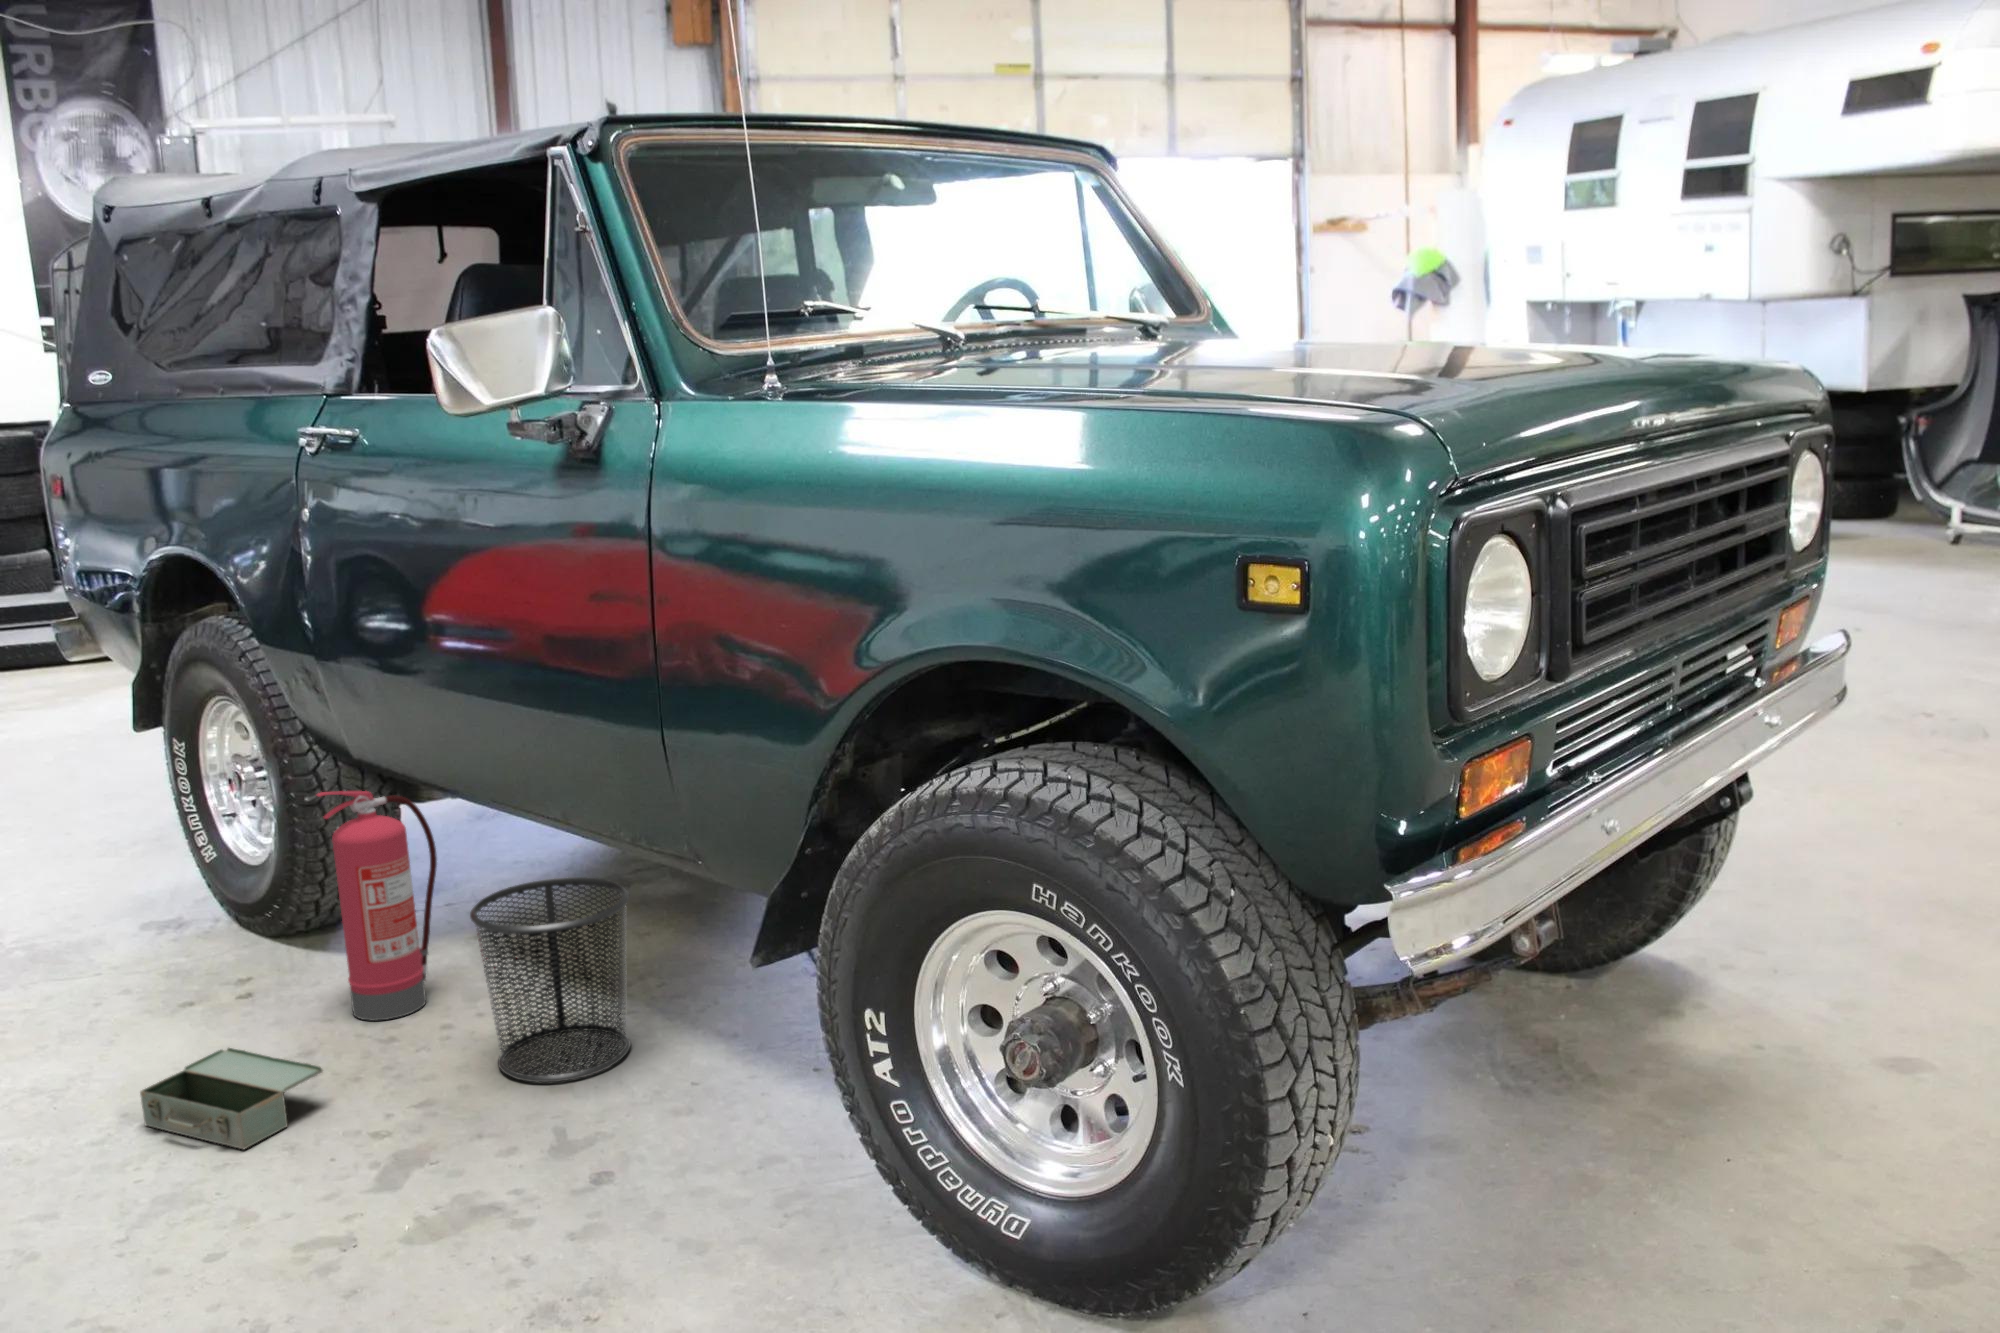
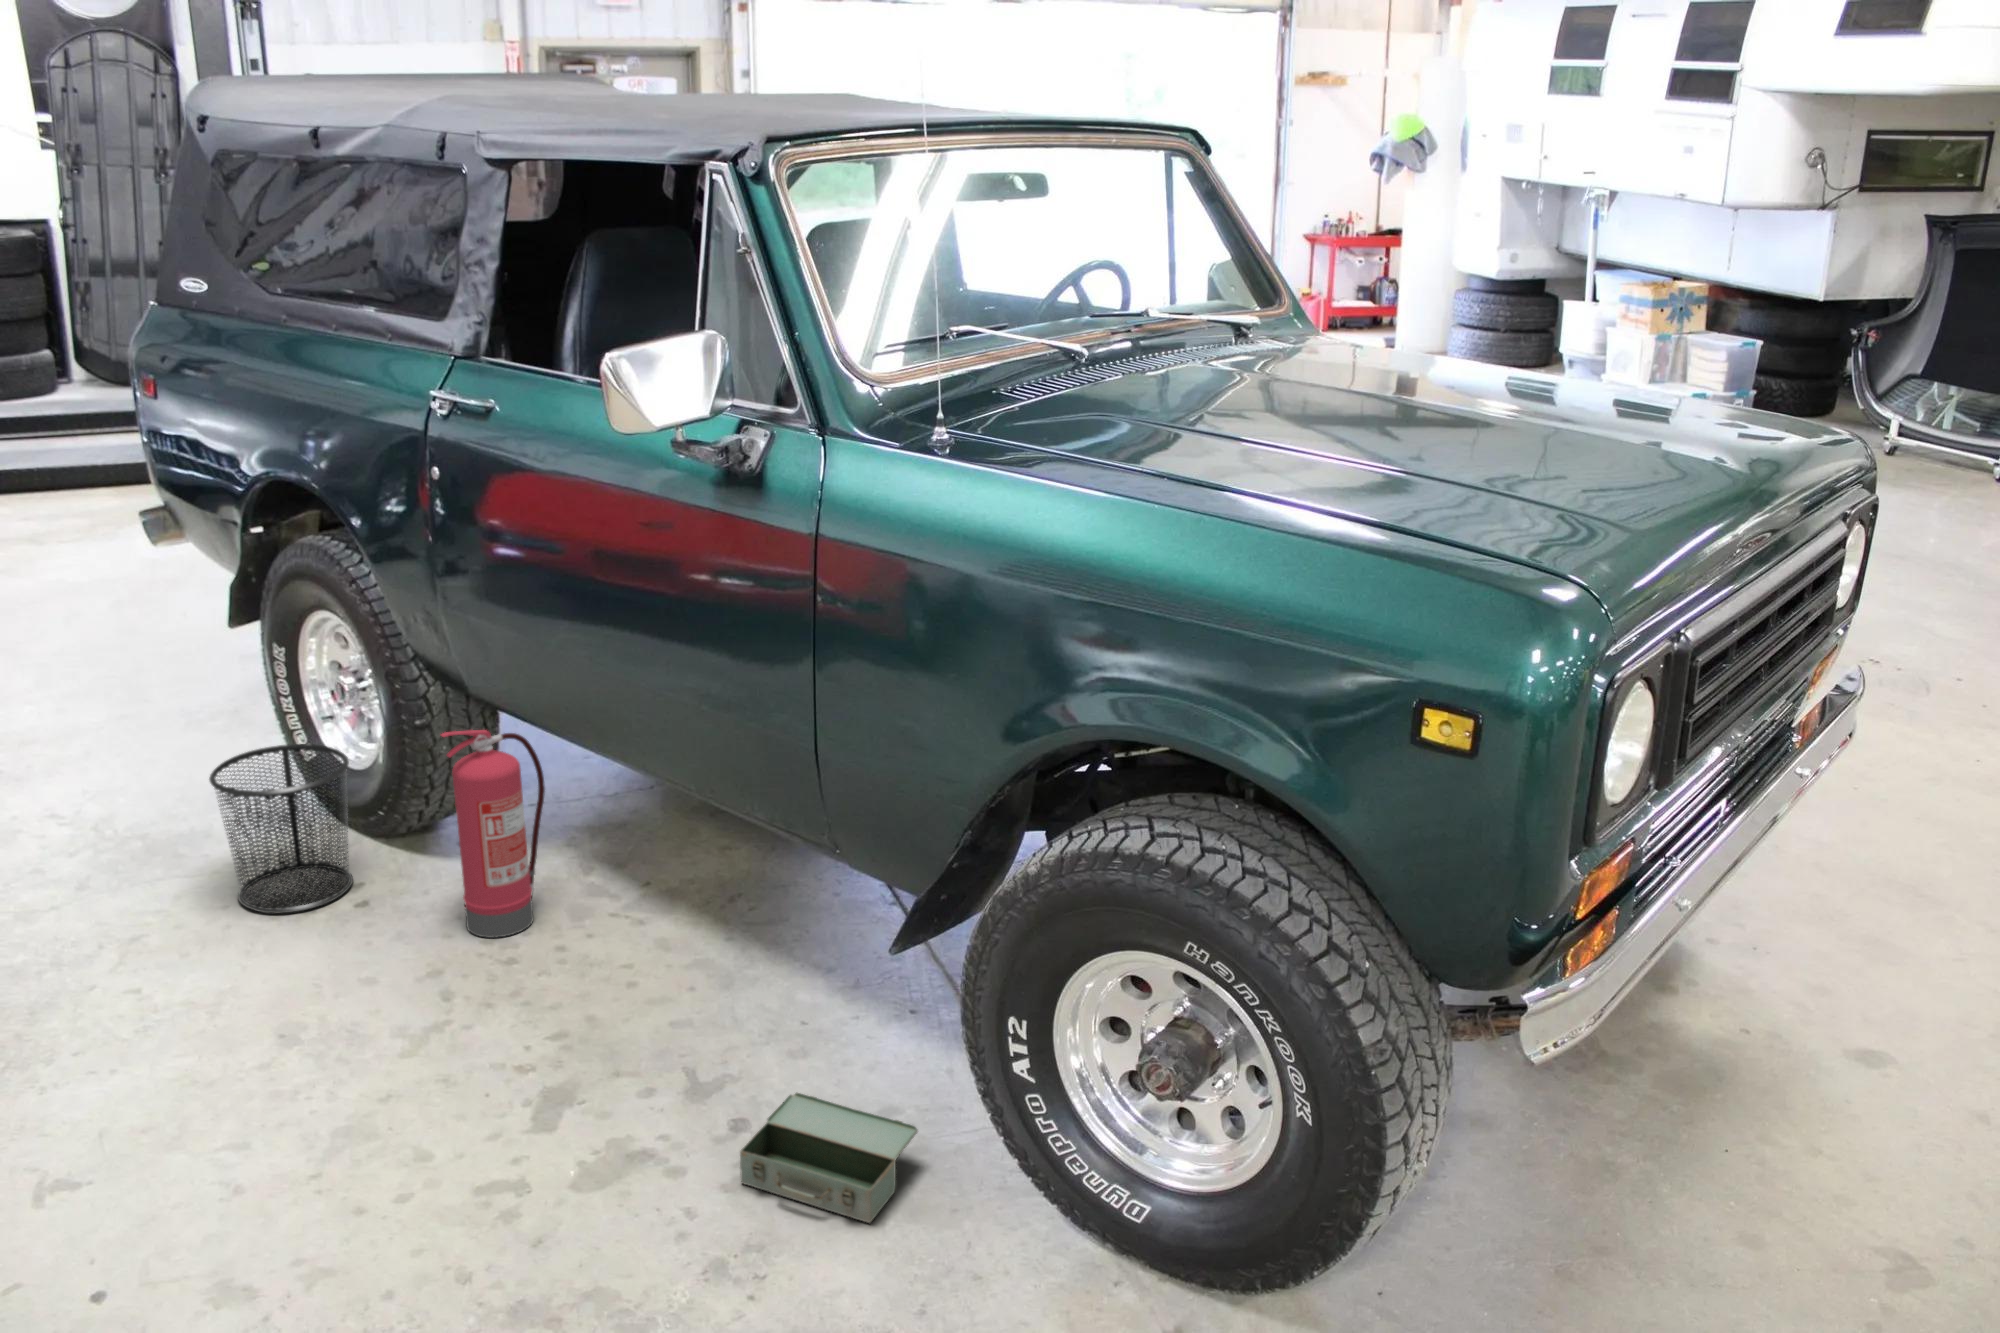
waste bin: present [470,877,630,1082] -> present [209,744,353,913]
toolbox: present [140,1048,323,1149] -> present [740,1093,918,1223]

